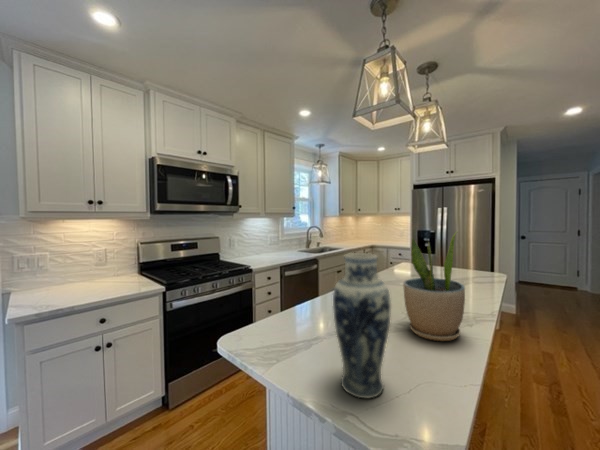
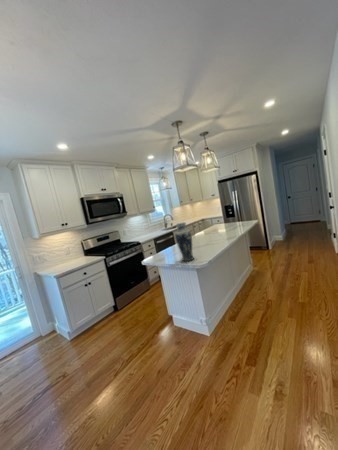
potted plant: present [403,235,465,341] -> none [200,209,222,247]

